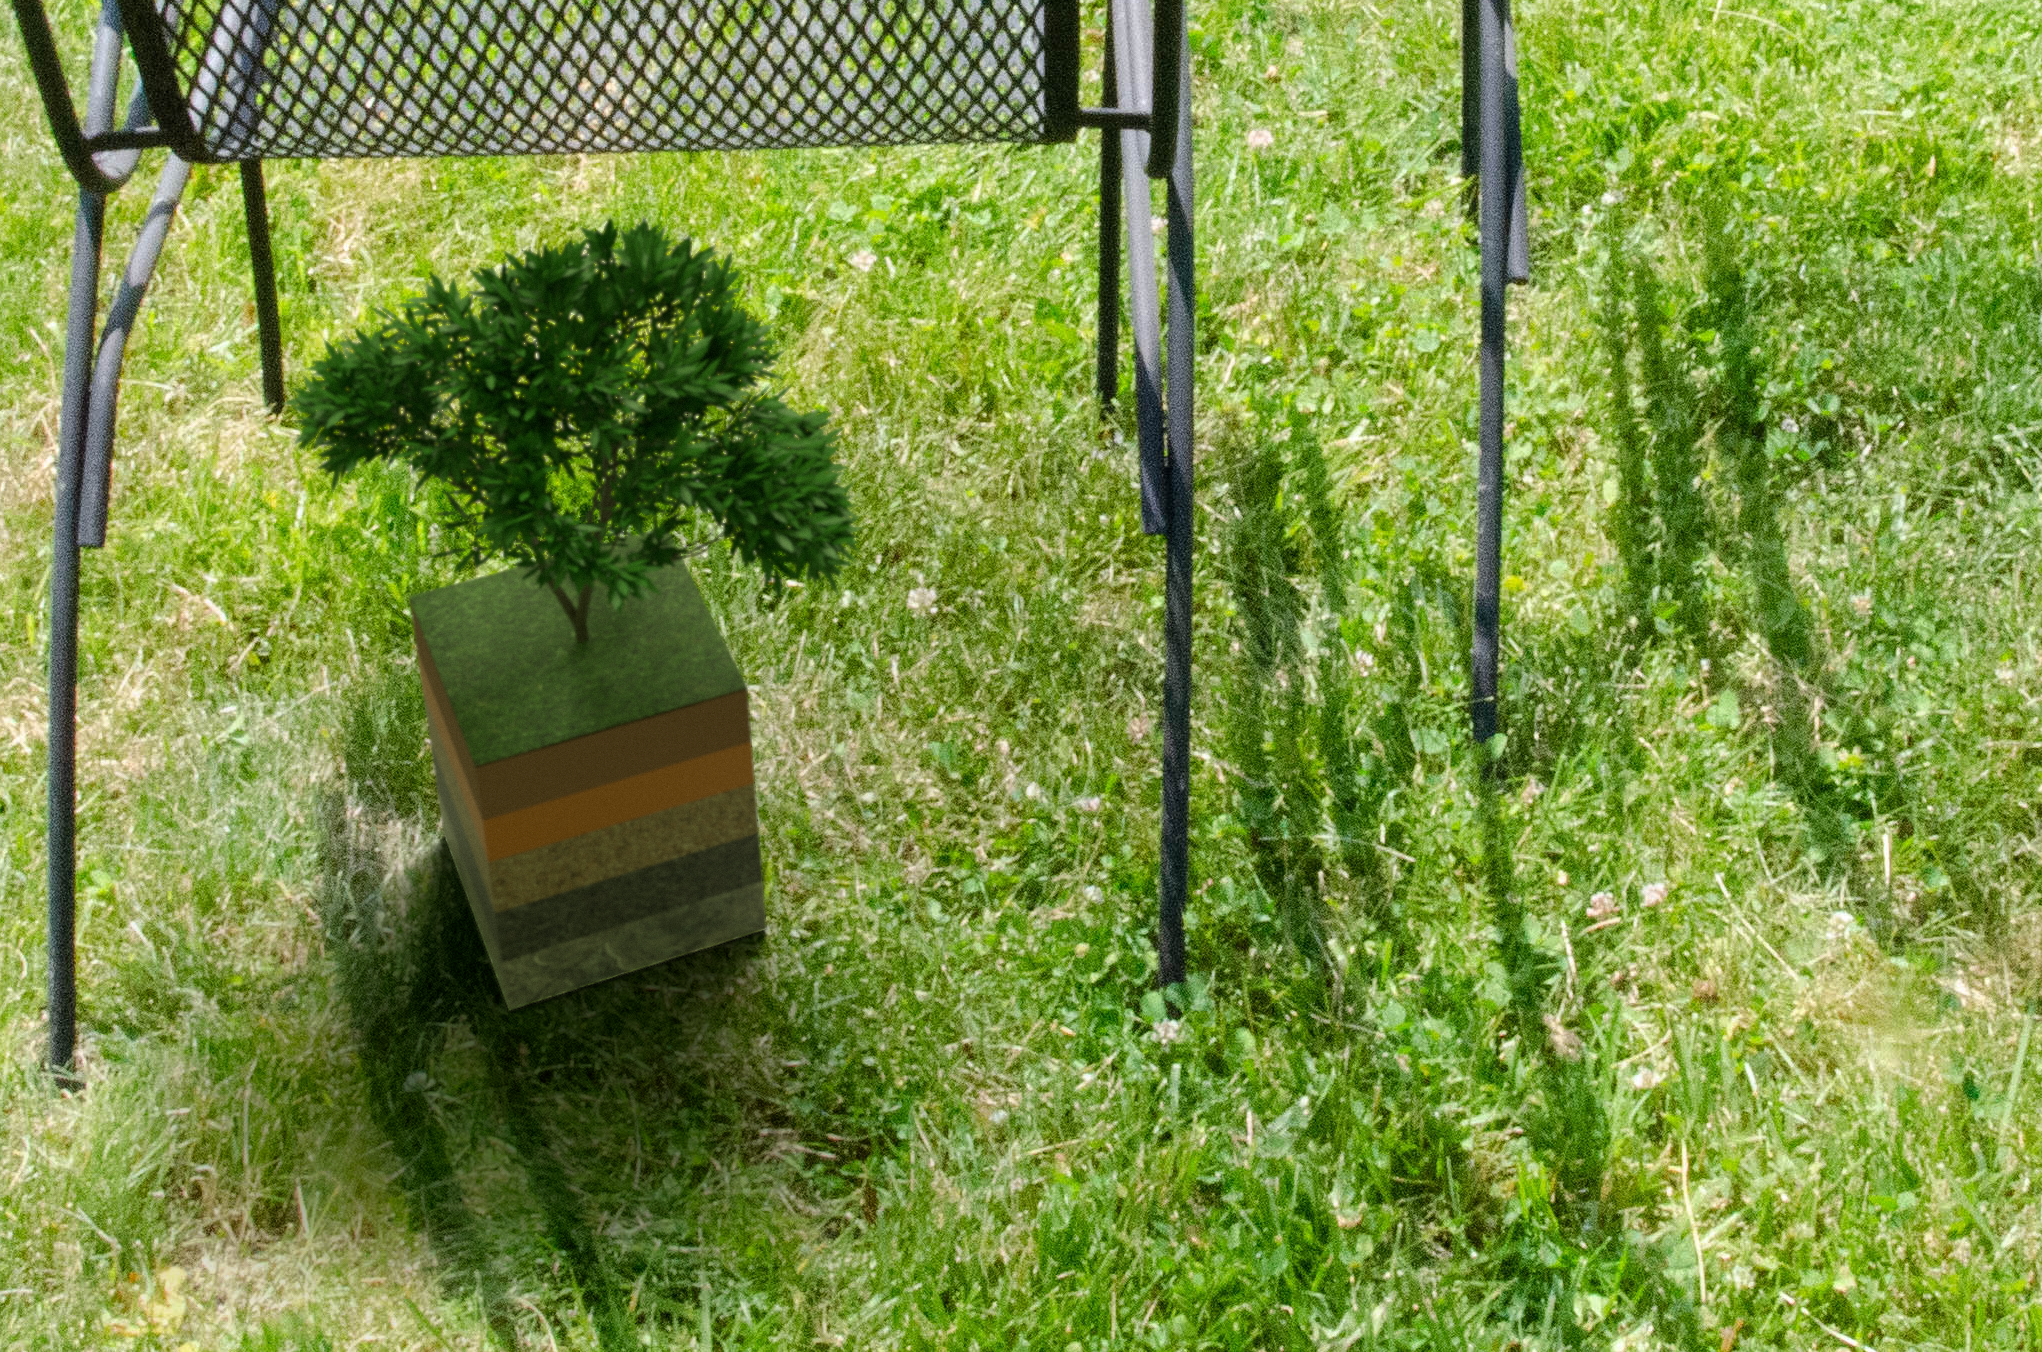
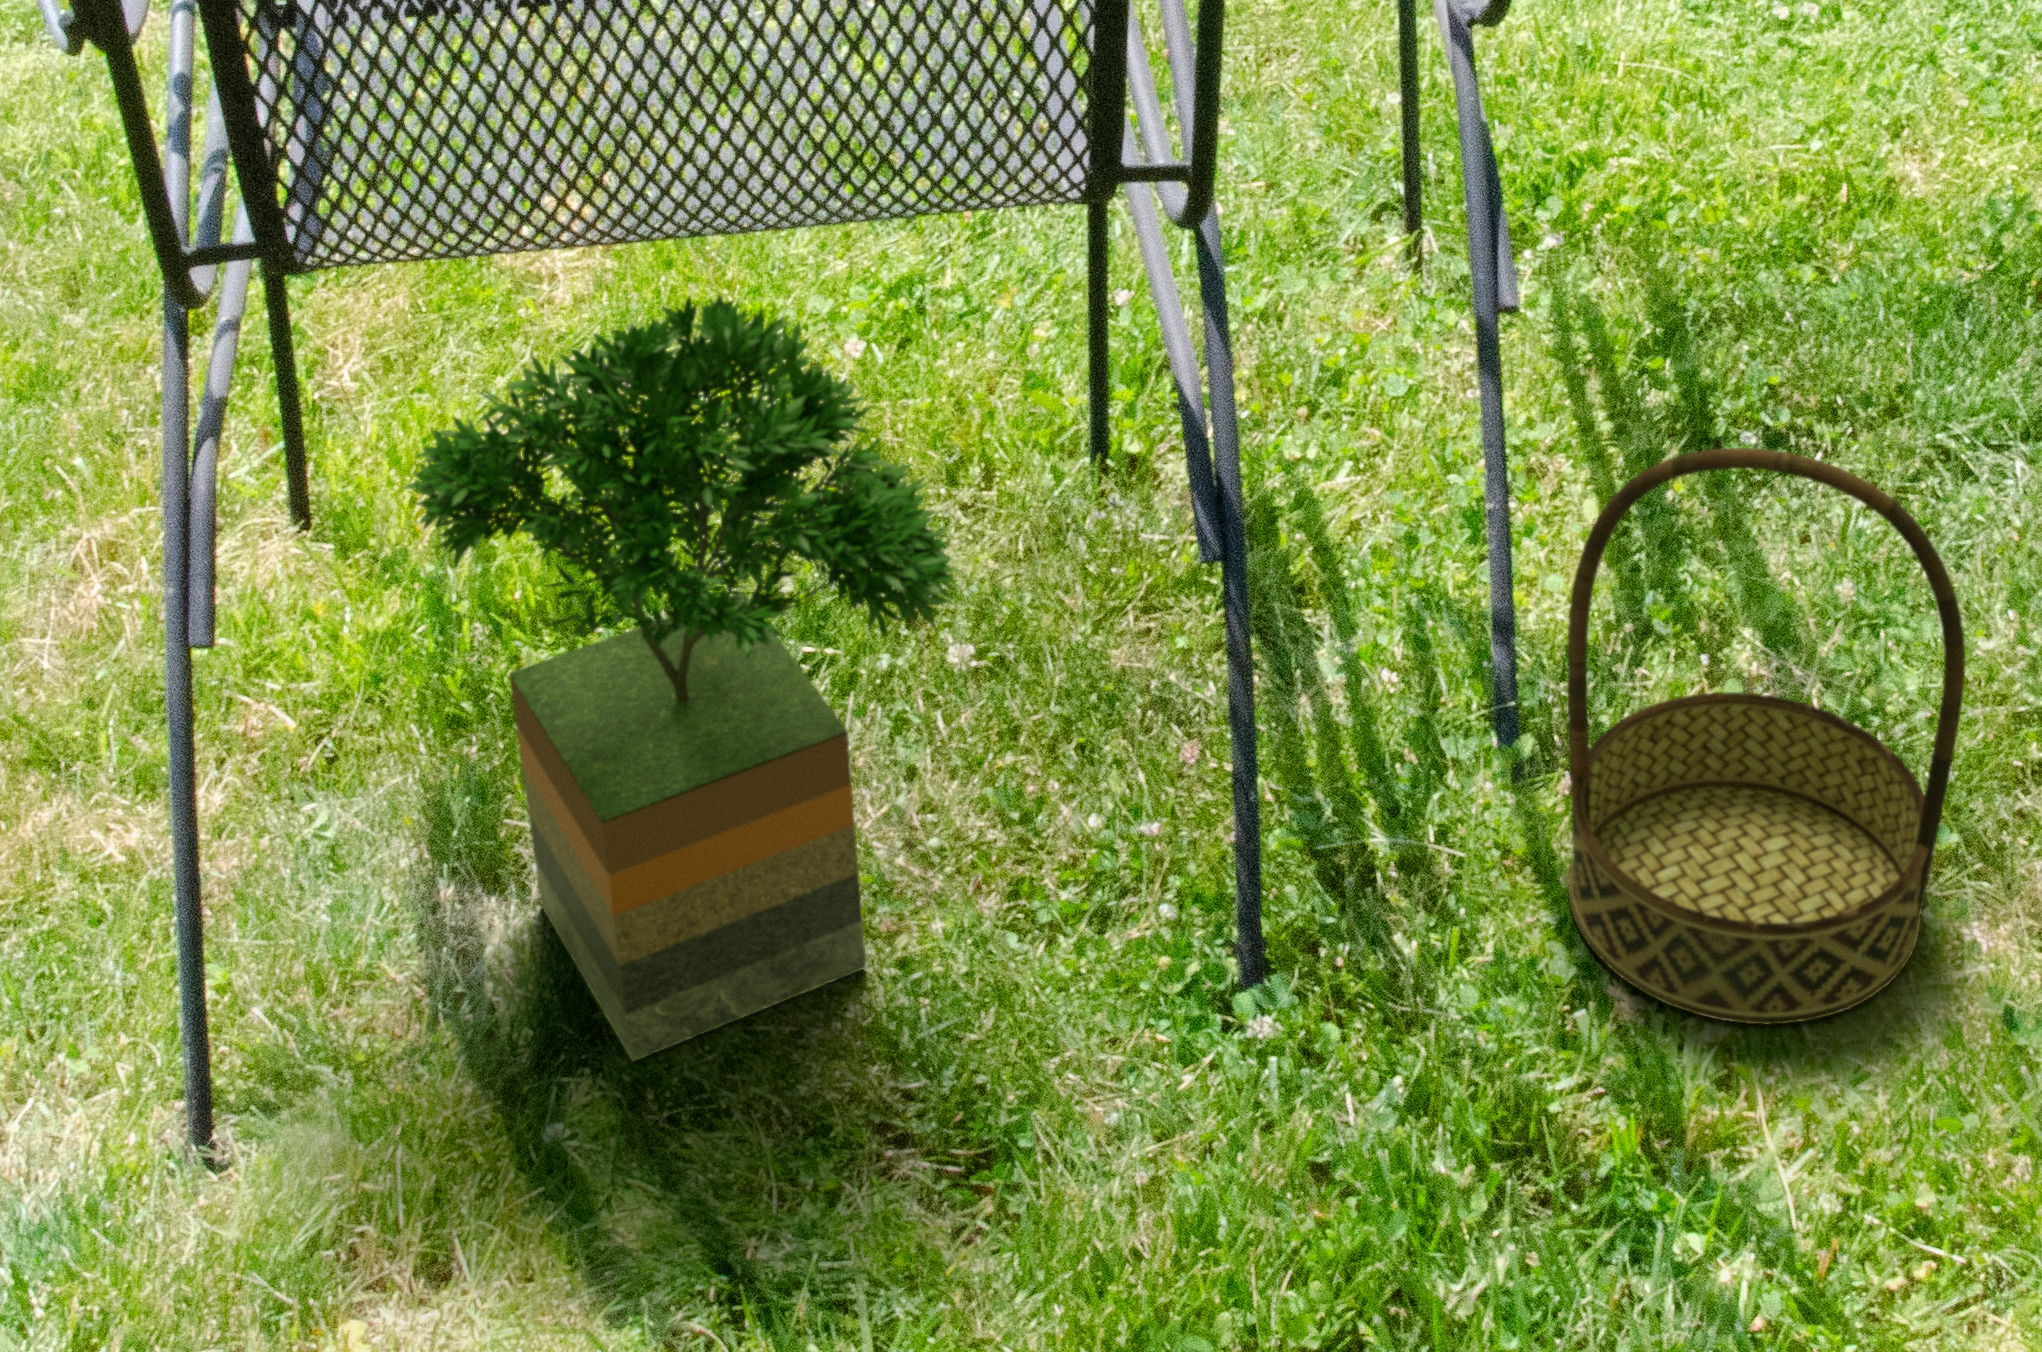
basket: none [1515,459,1944,1071] -> present [1567,448,1966,1025]

